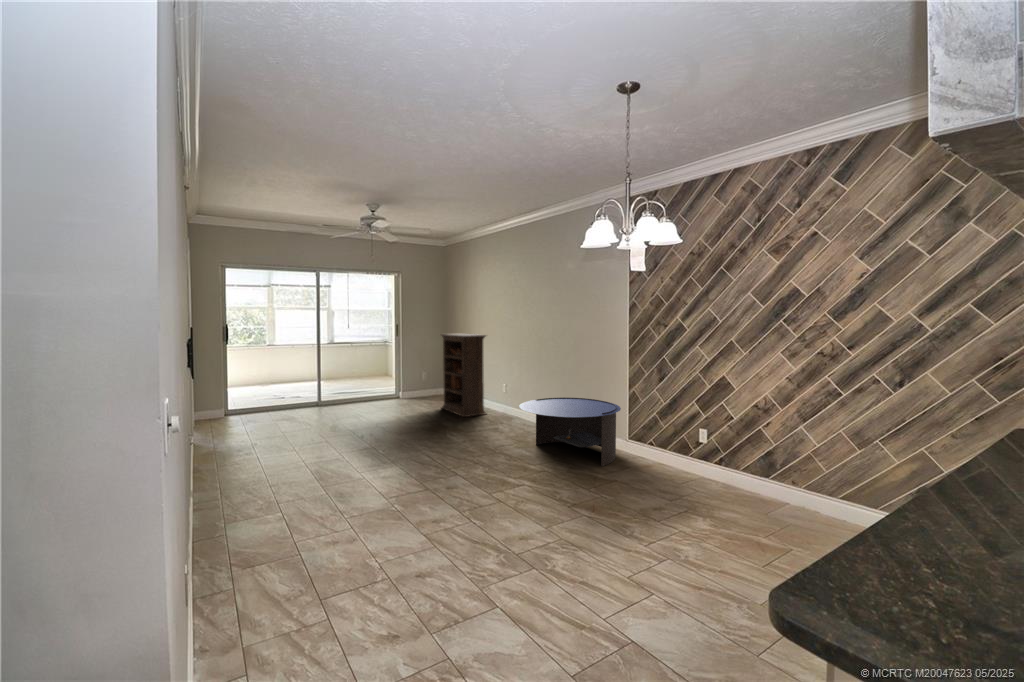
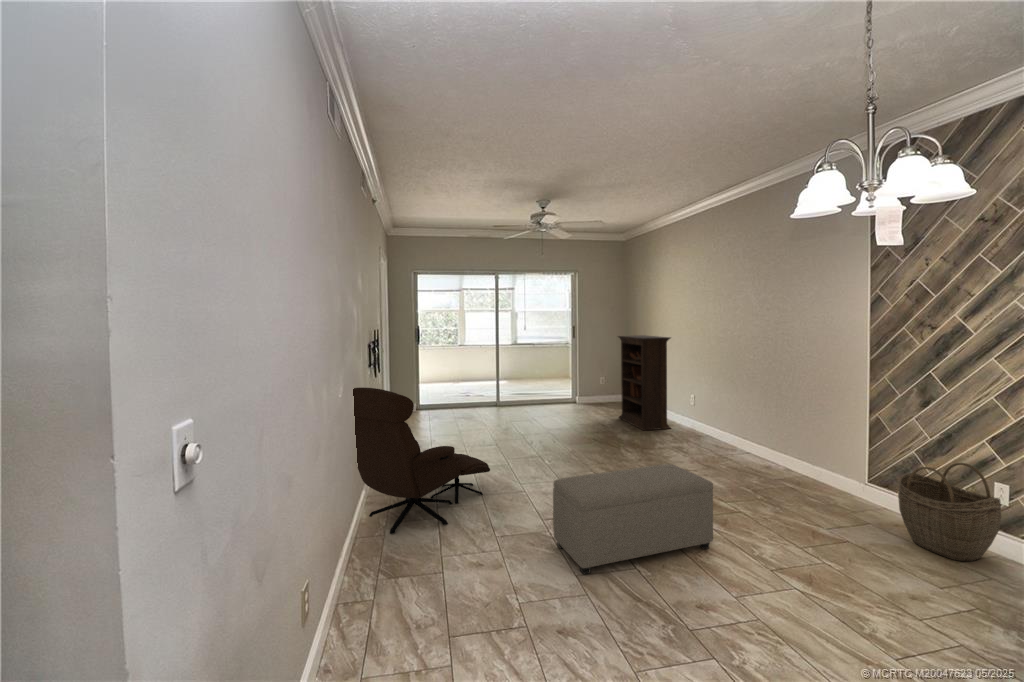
lounge chair: none [170,381,329,530] -> present [353,388,490,534]
coffee table: present [519,398,621,466] -> none [706,418,855,516]
woven basket: none [647,417,702,483] -> present [898,463,1001,561]
ottoman: none [399,436,528,532] -> present [553,464,713,574]

